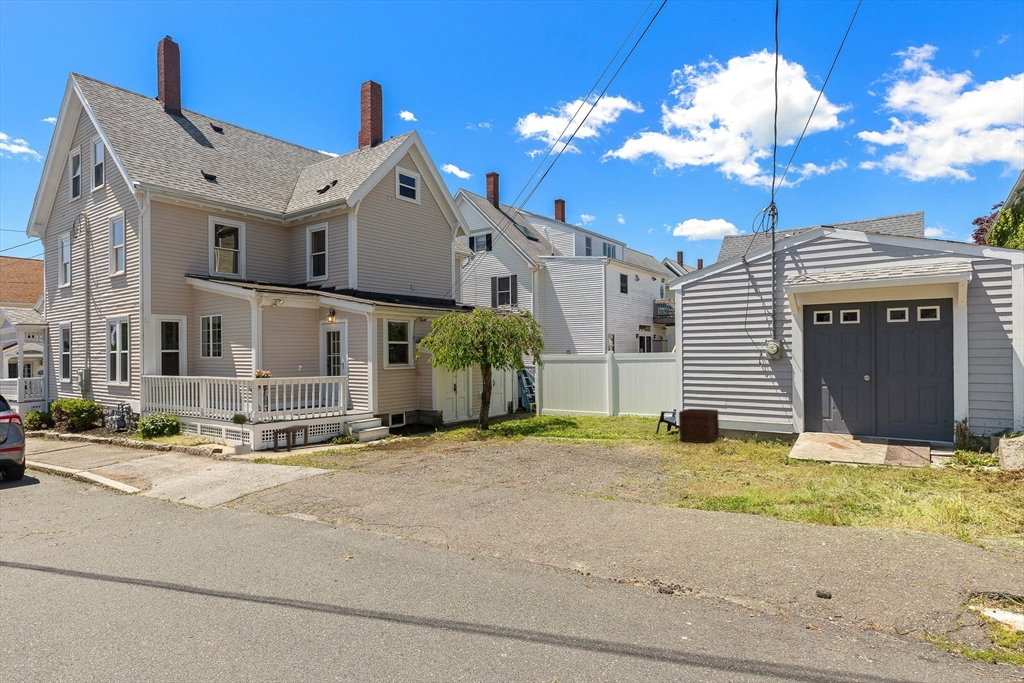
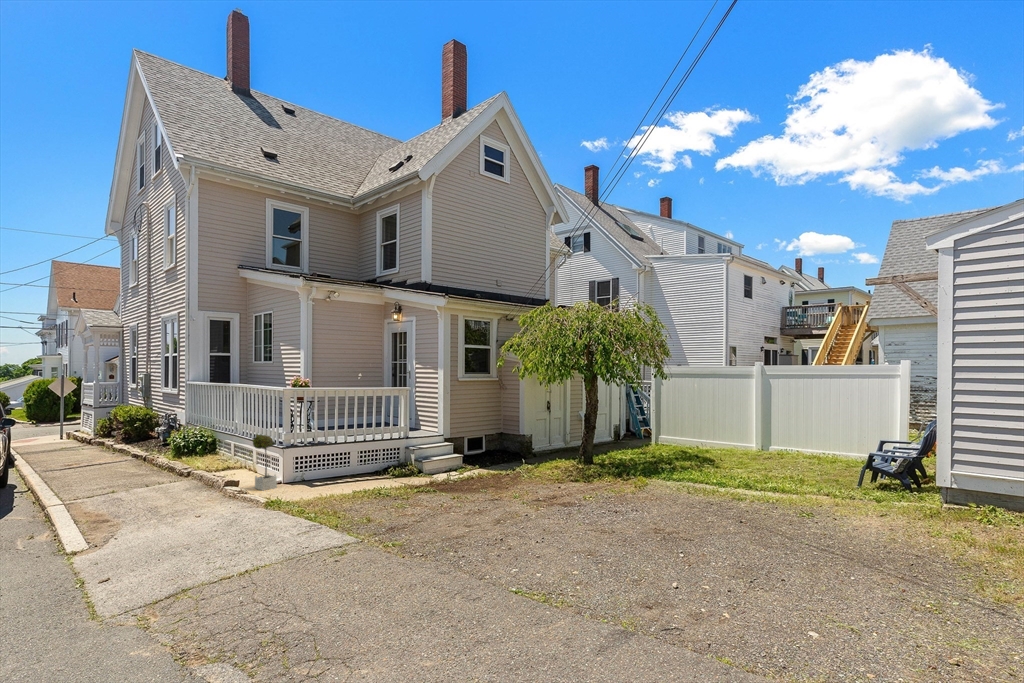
wooden crate: present [679,409,719,443] -> none [922,452,995,516]
bench: present [273,425,309,452] -> none [304,451,355,489]

